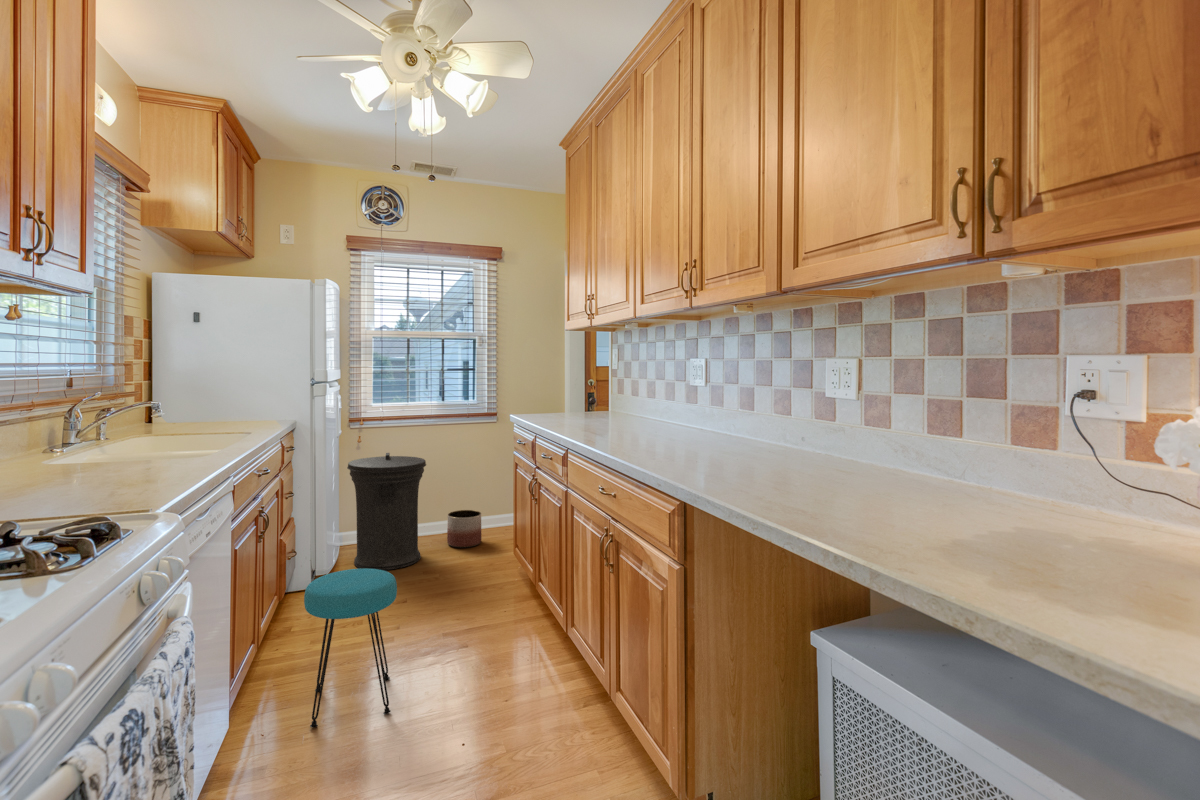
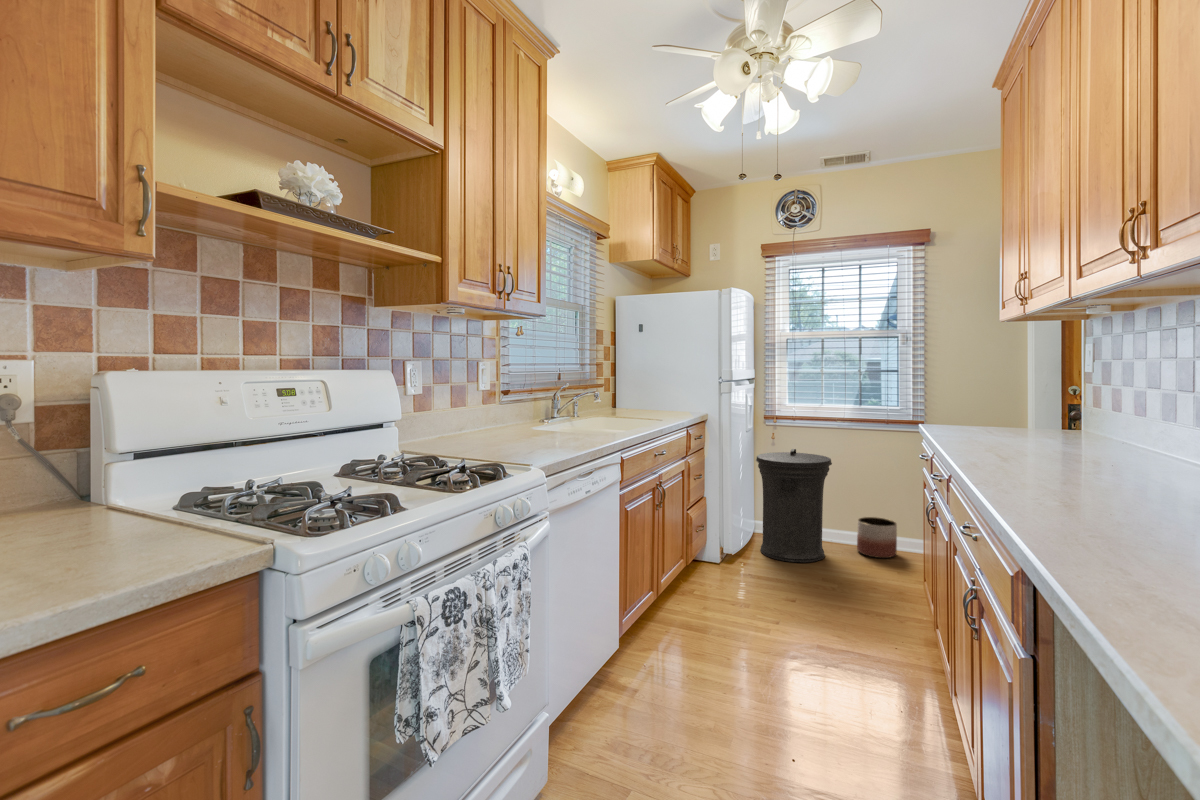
stool: present [304,568,397,727] -> none [673,546,752,687]

